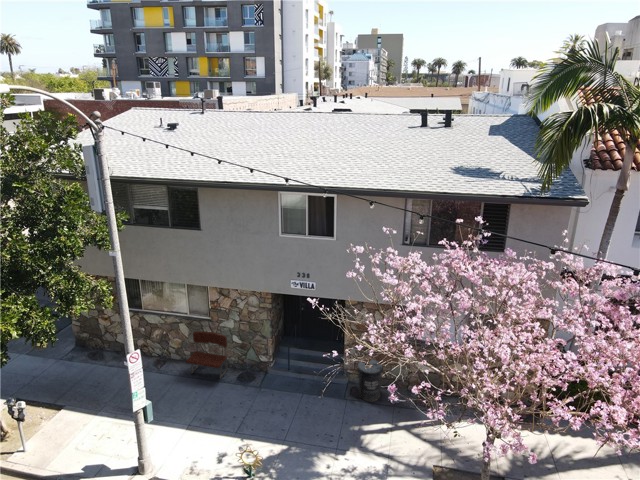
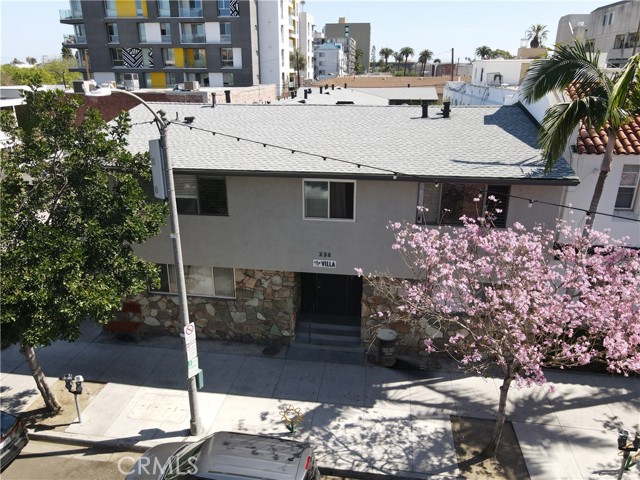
bench: present [186,331,227,378] -> present [104,302,144,341]

